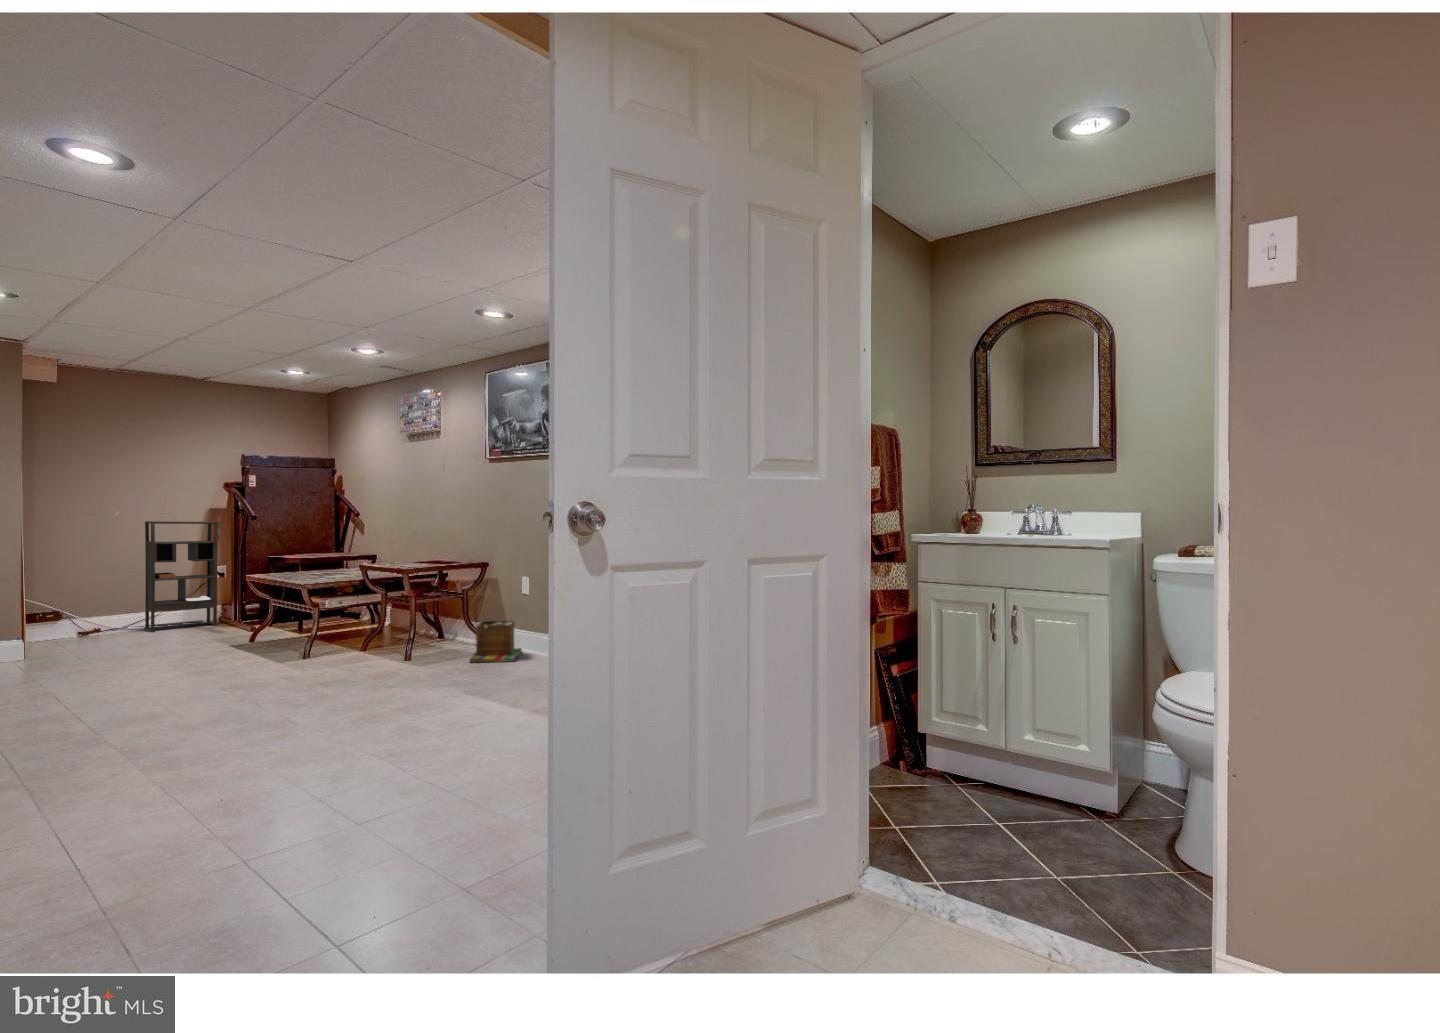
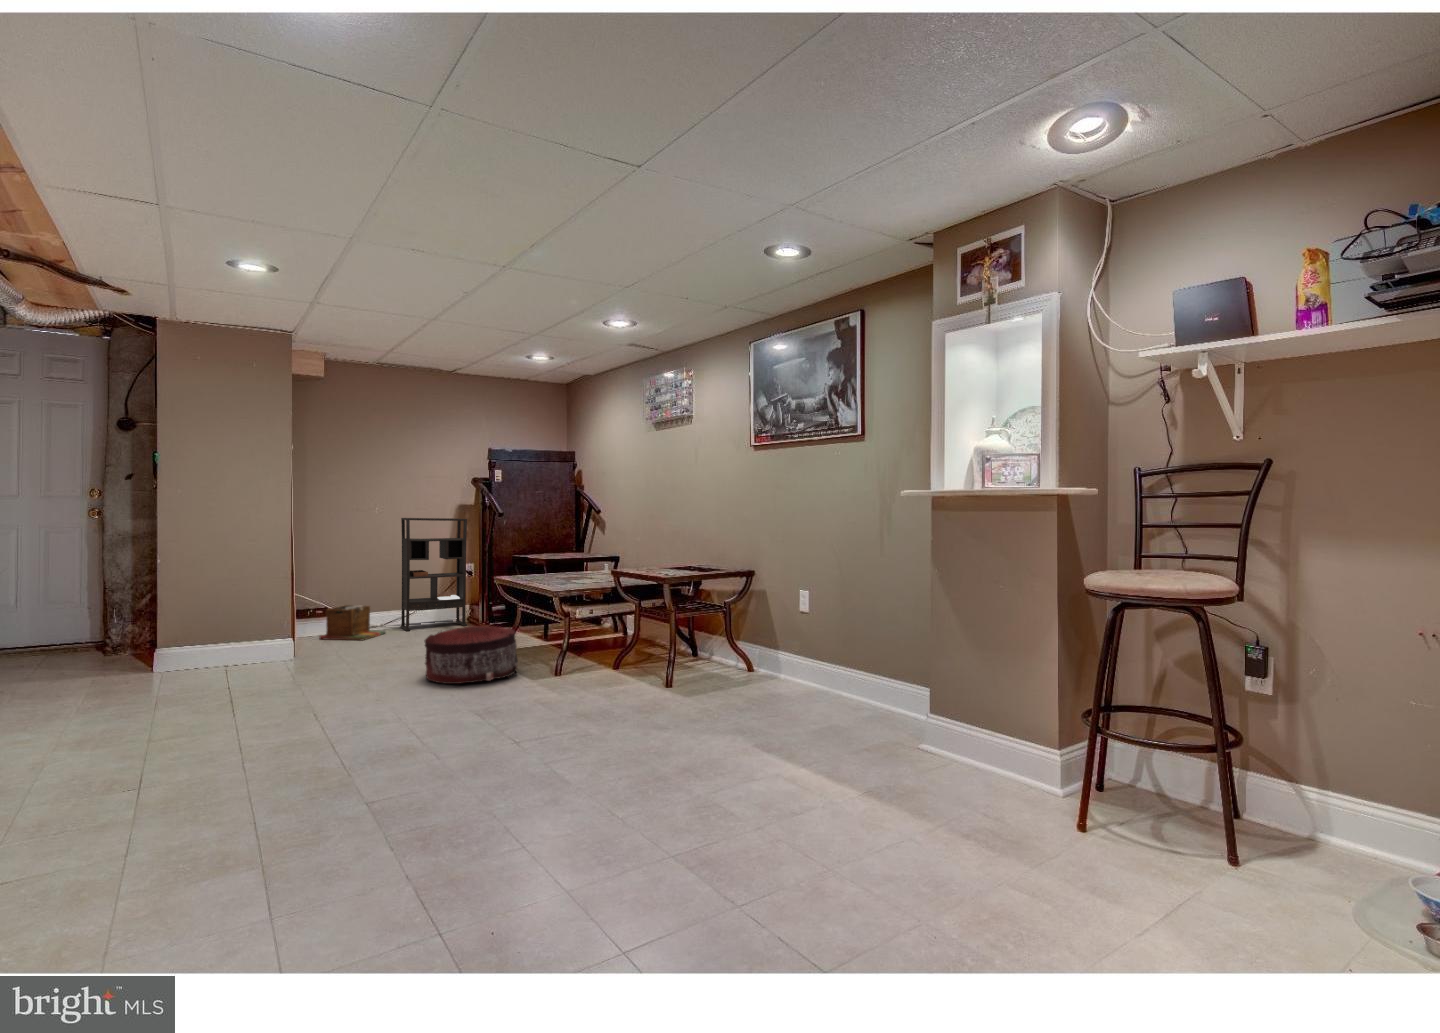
pouf: none [174,617,268,667] -> present [425,626,518,684]
laundry basket: present [469,620,522,663] -> present [320,605,386,640]

